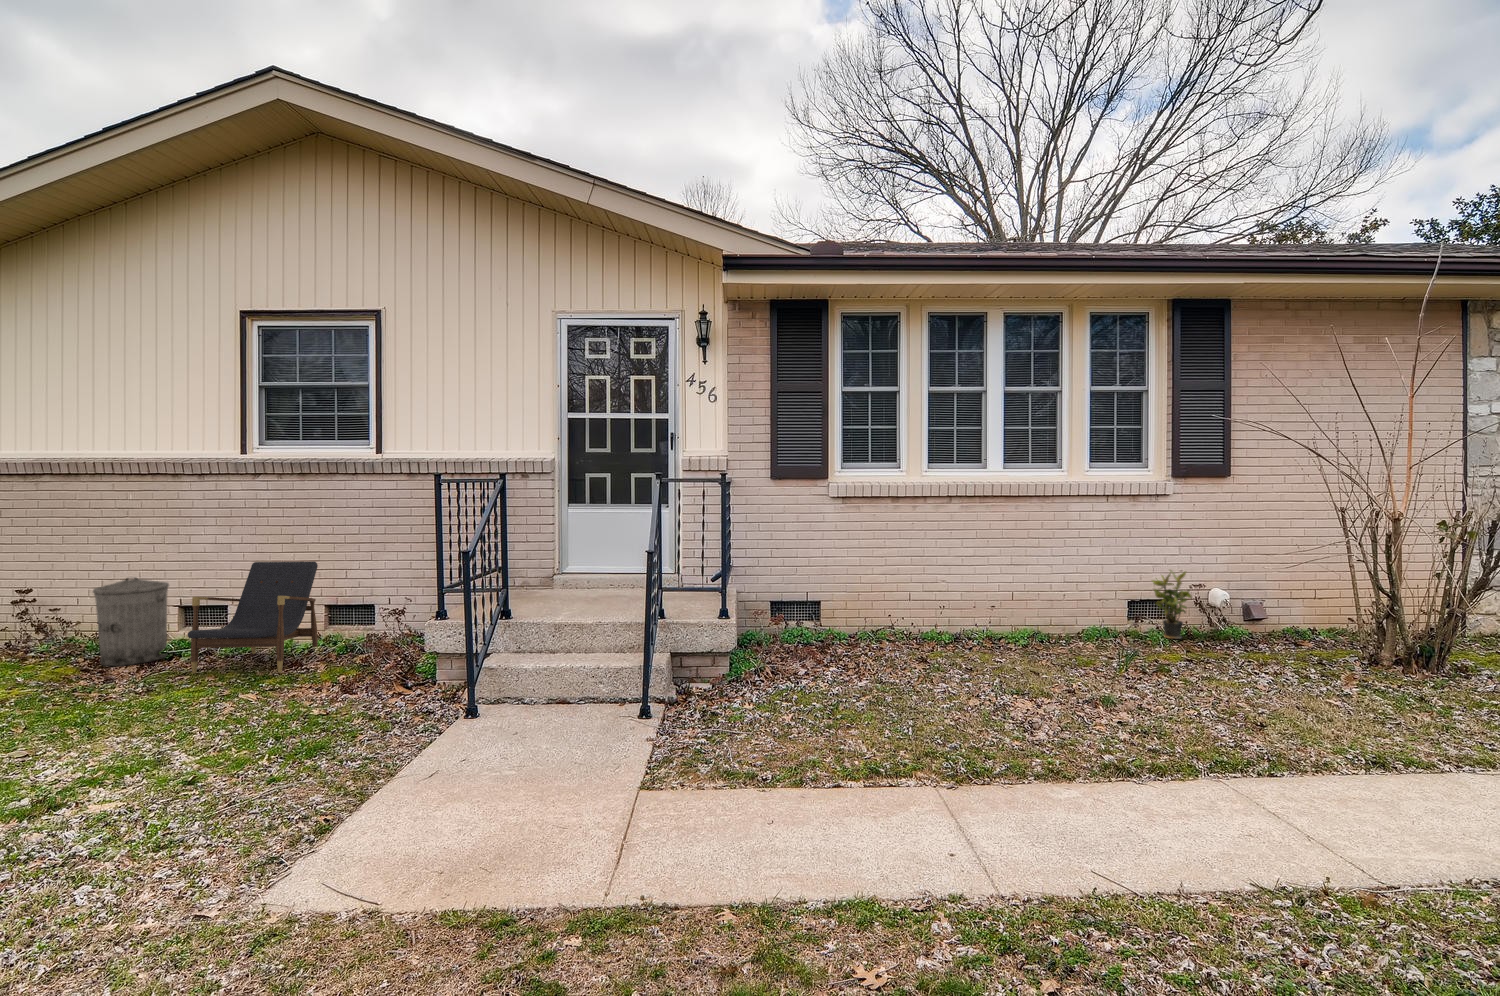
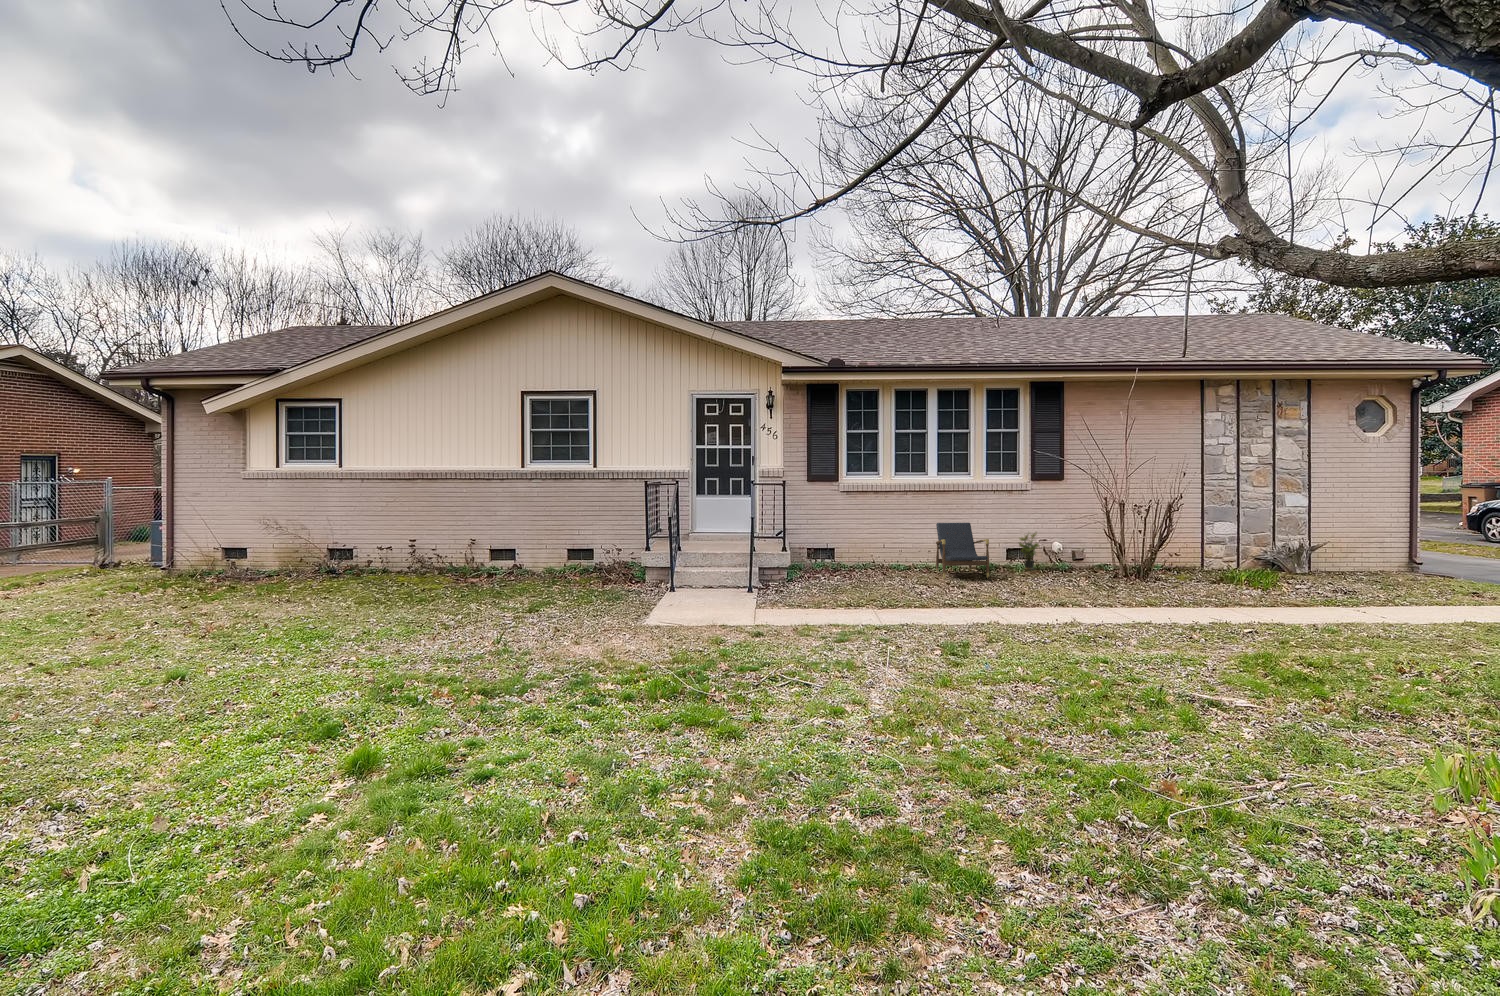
lounge chair: present [188,562,318,673] -> present [936,523,989,579]
trash can: present [93,577,169,666] -> none [456,533,489,578]

